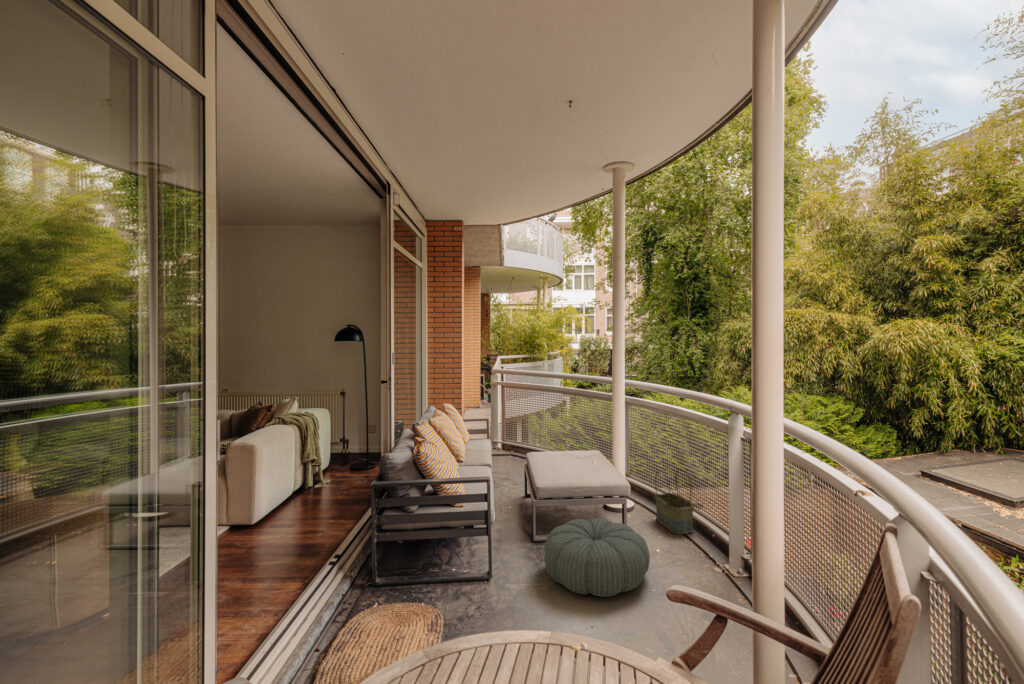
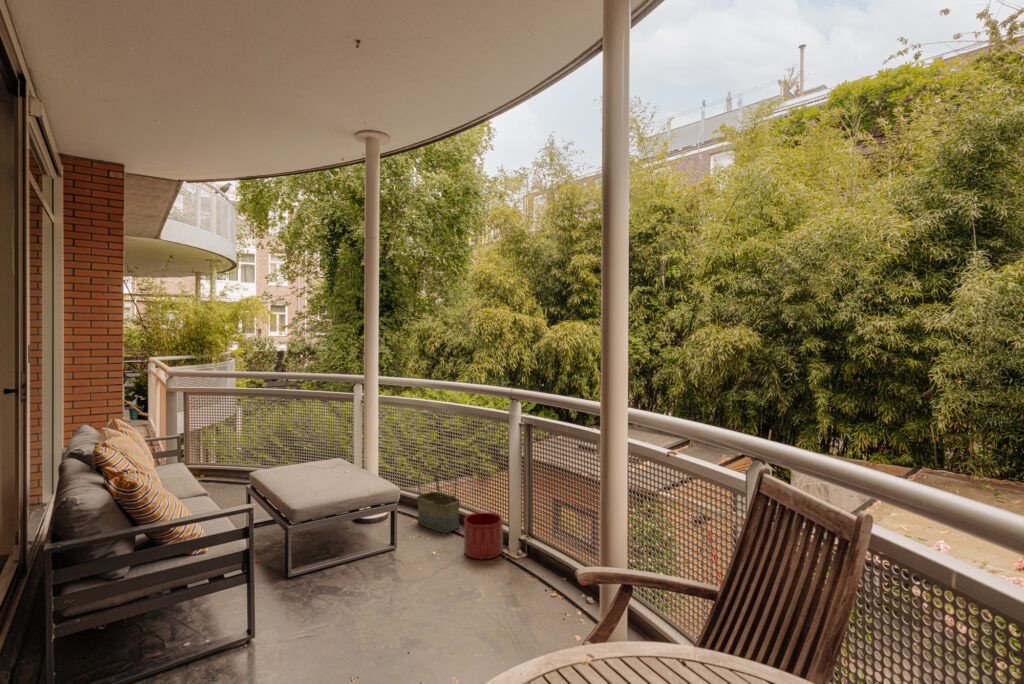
pouf: present [545,518,650,597] -> none [320,531,444,621]
planter: none [684,521,725,569] -> present [464,512,503,559]

